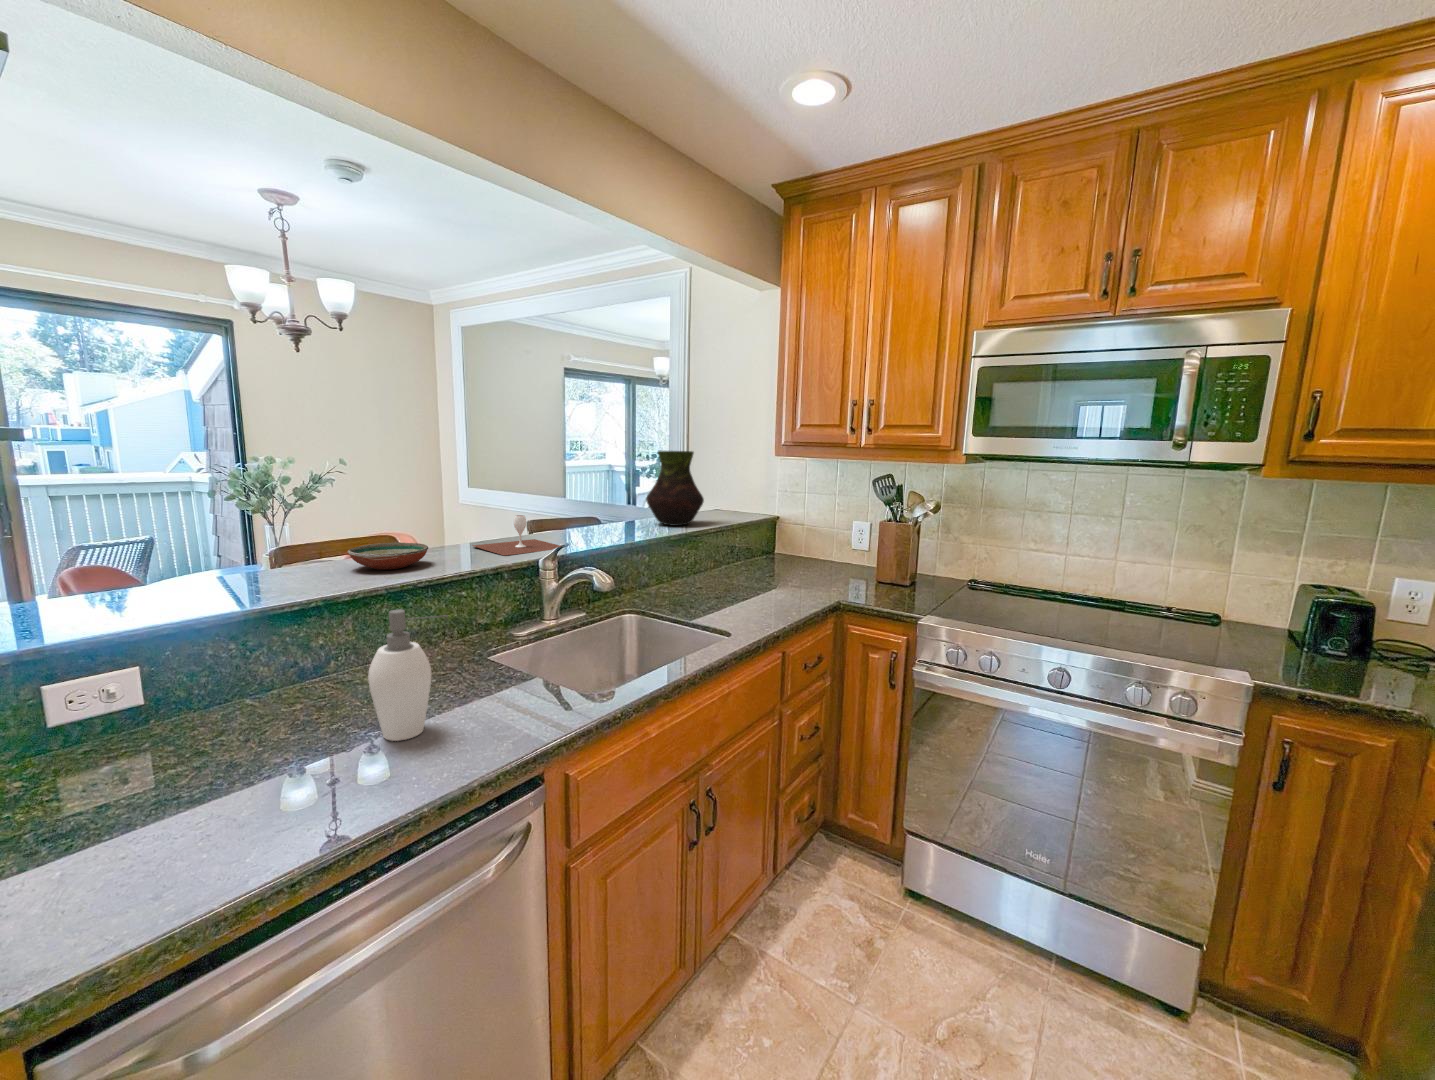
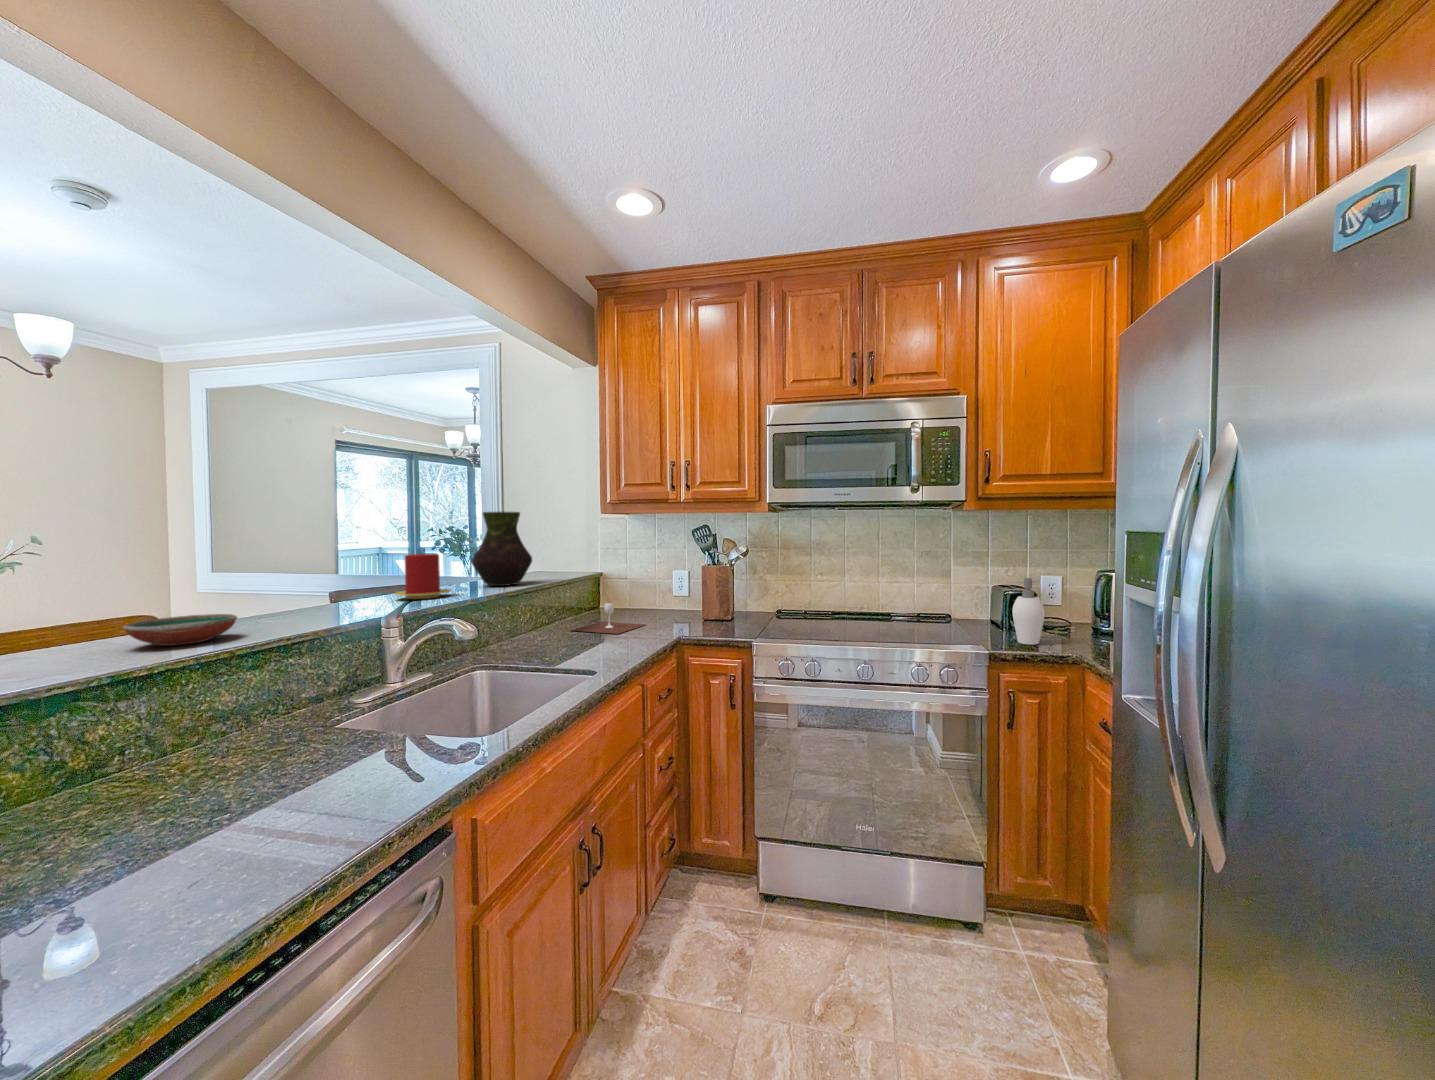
candle: none [571,492,621,536] -> present [394,554,450,599]
wine glass: present [473,515,561,556] -> present [571,603,645,634]
soap dispenser: present [368,609,447,741] -> present [1012,578,1045,645]

